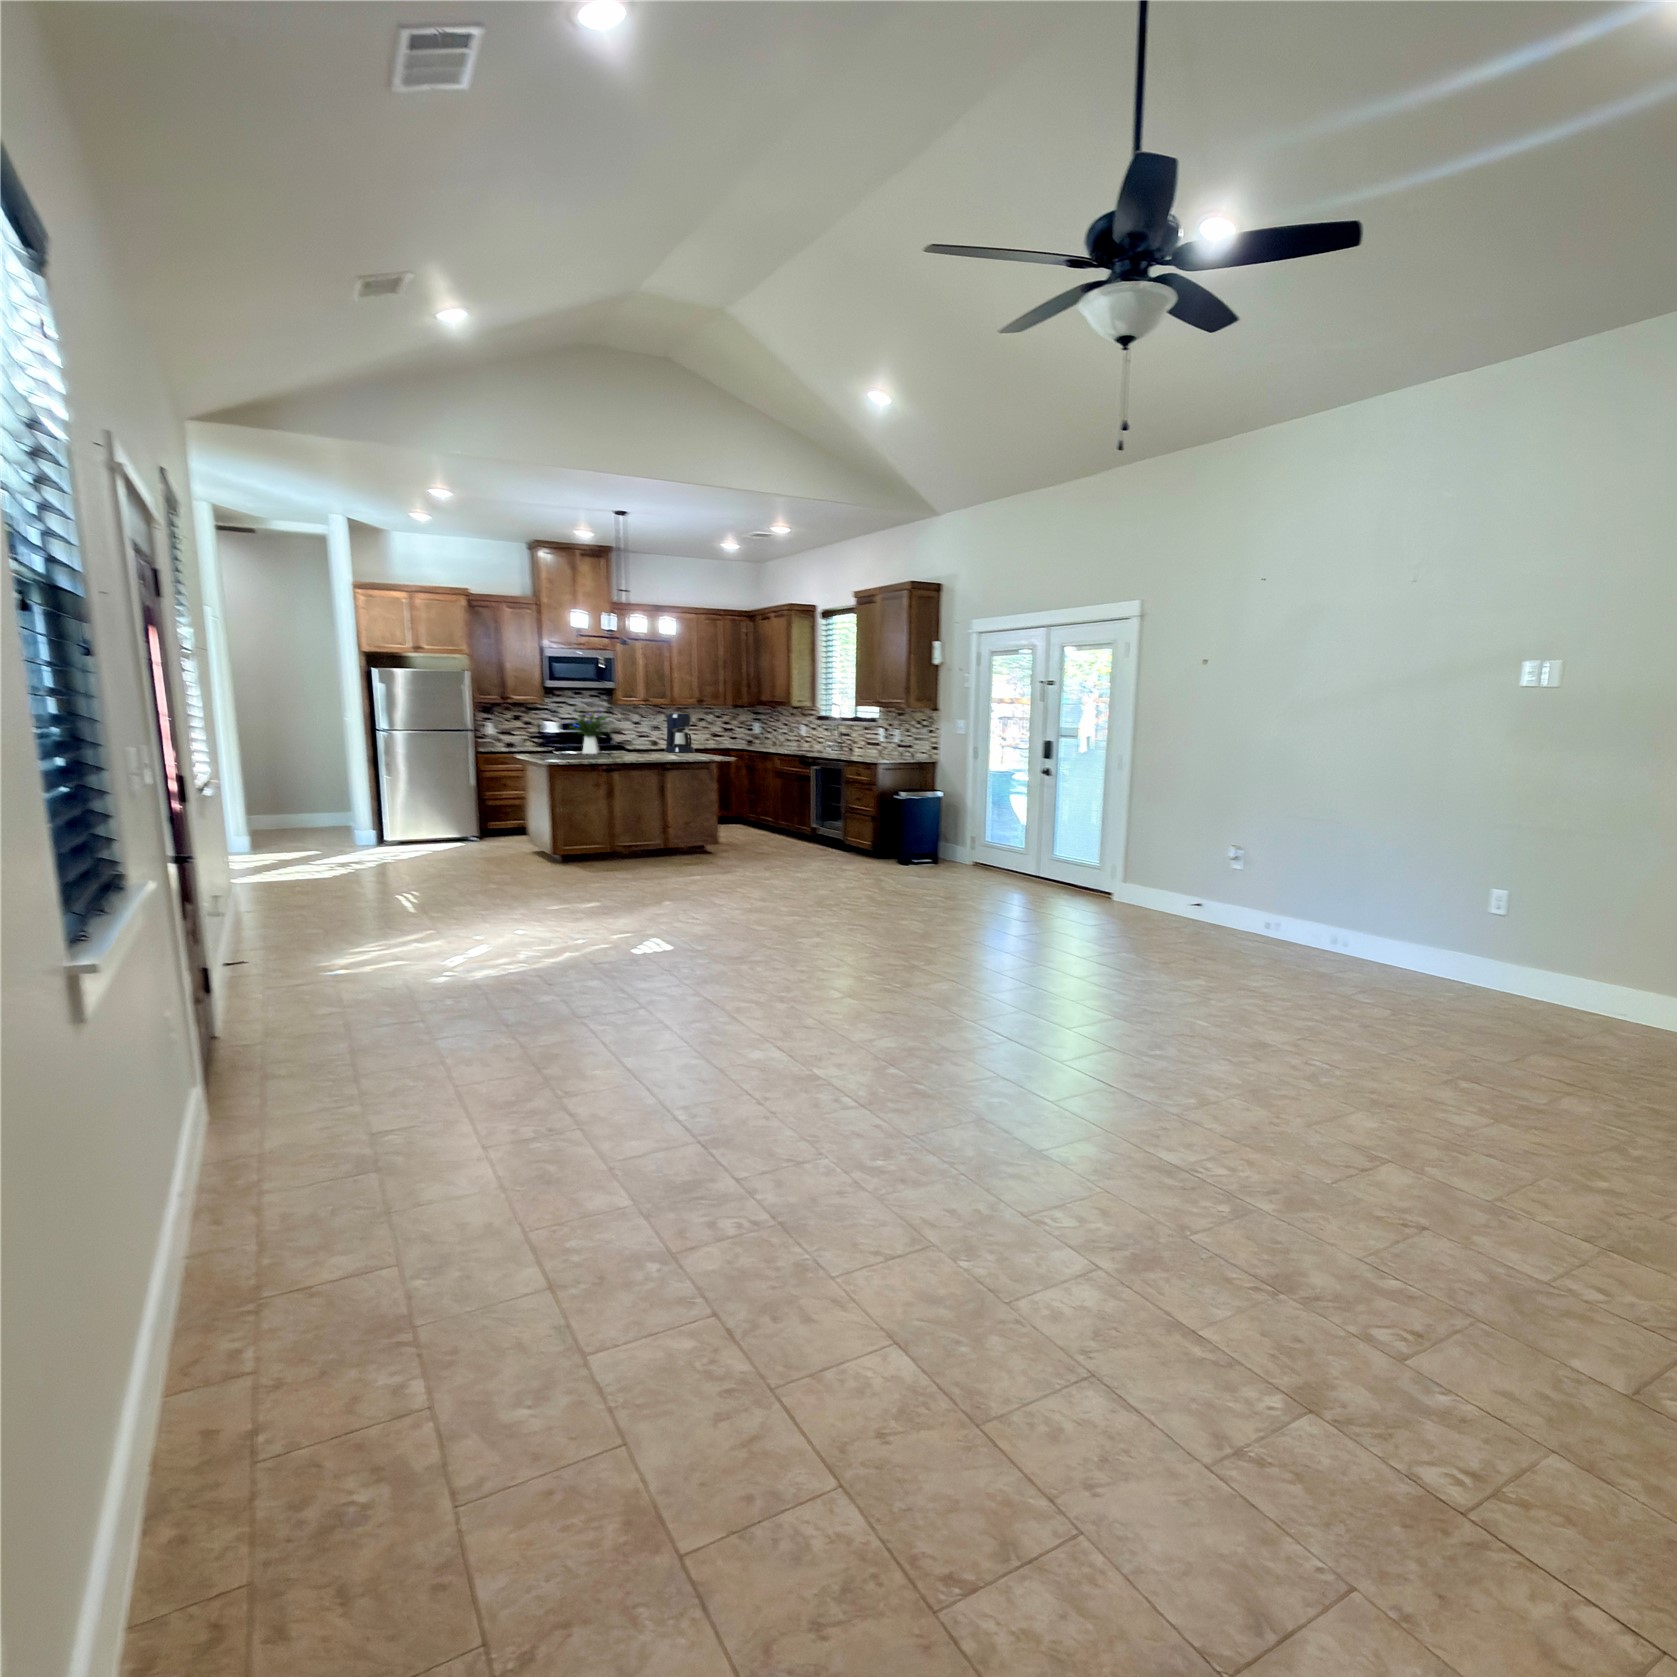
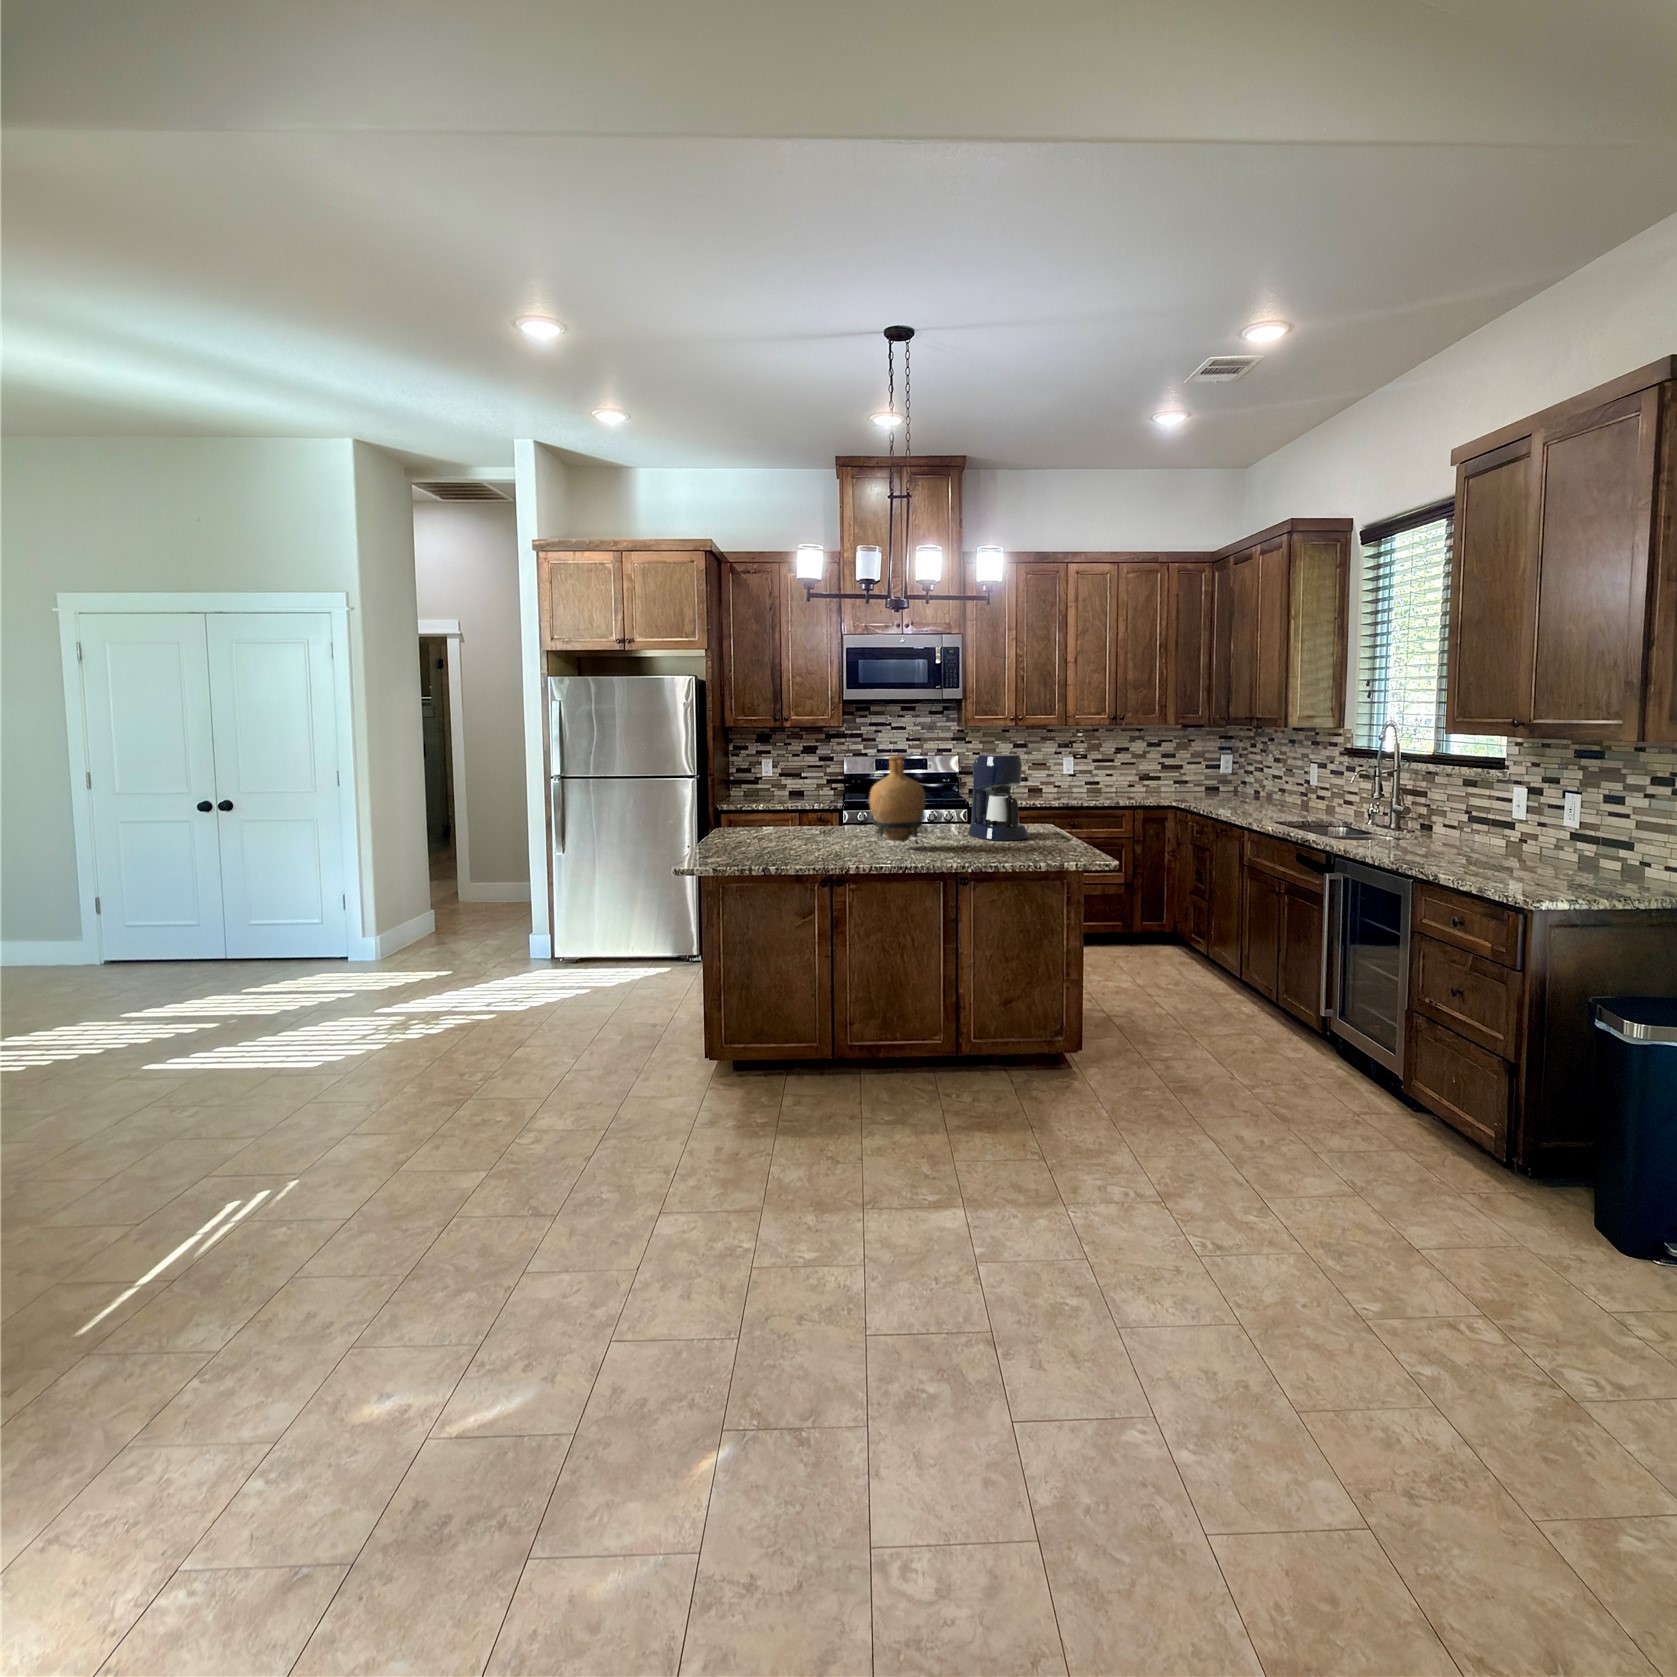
flower arrangement: present [570,708,609,754] -> none [750,741,848,841]
vase: none [632,711,658,754] -> present [869,755,926,844]

